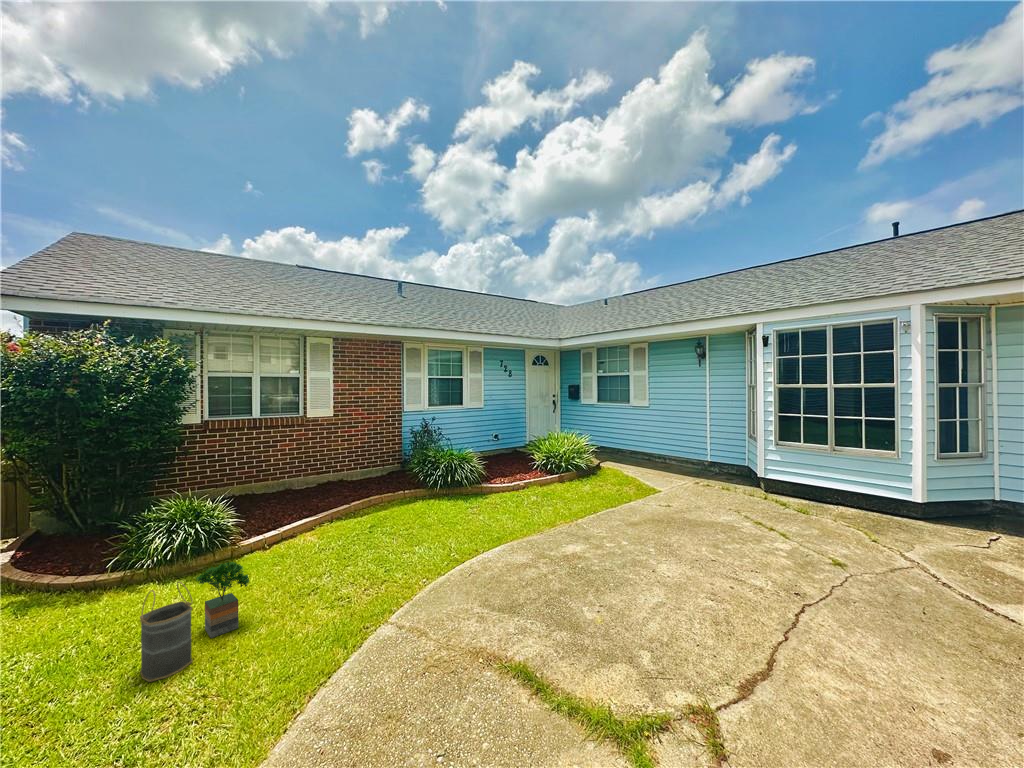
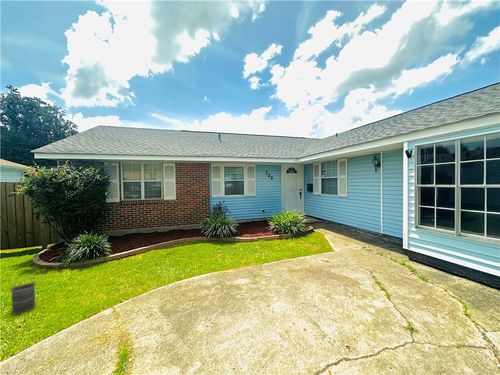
potted tree: present [197,562,249,638] -> none [48,266,73,299]

